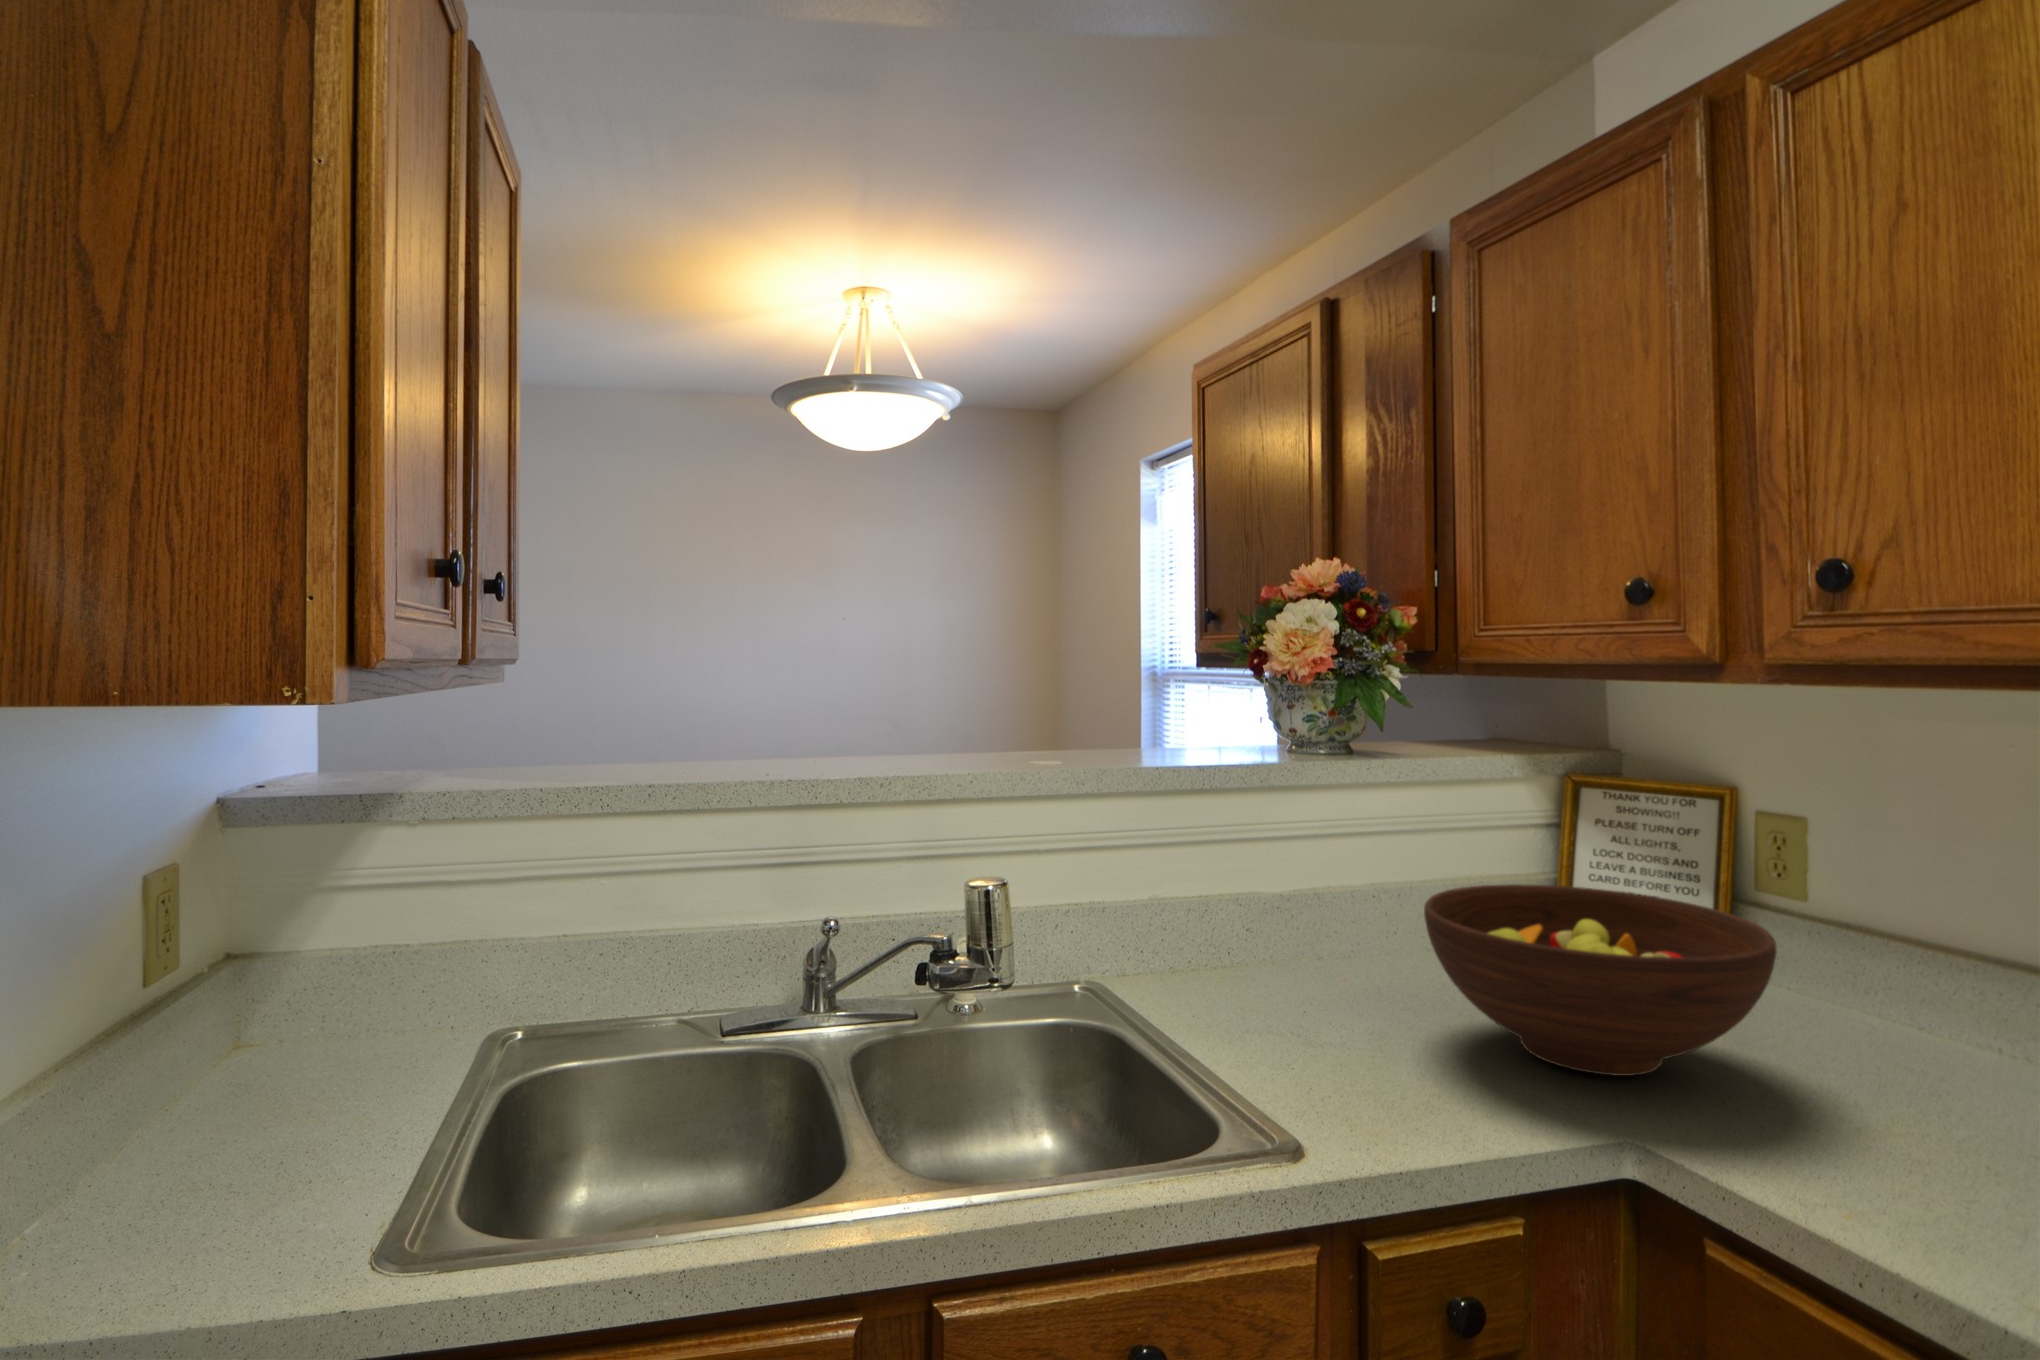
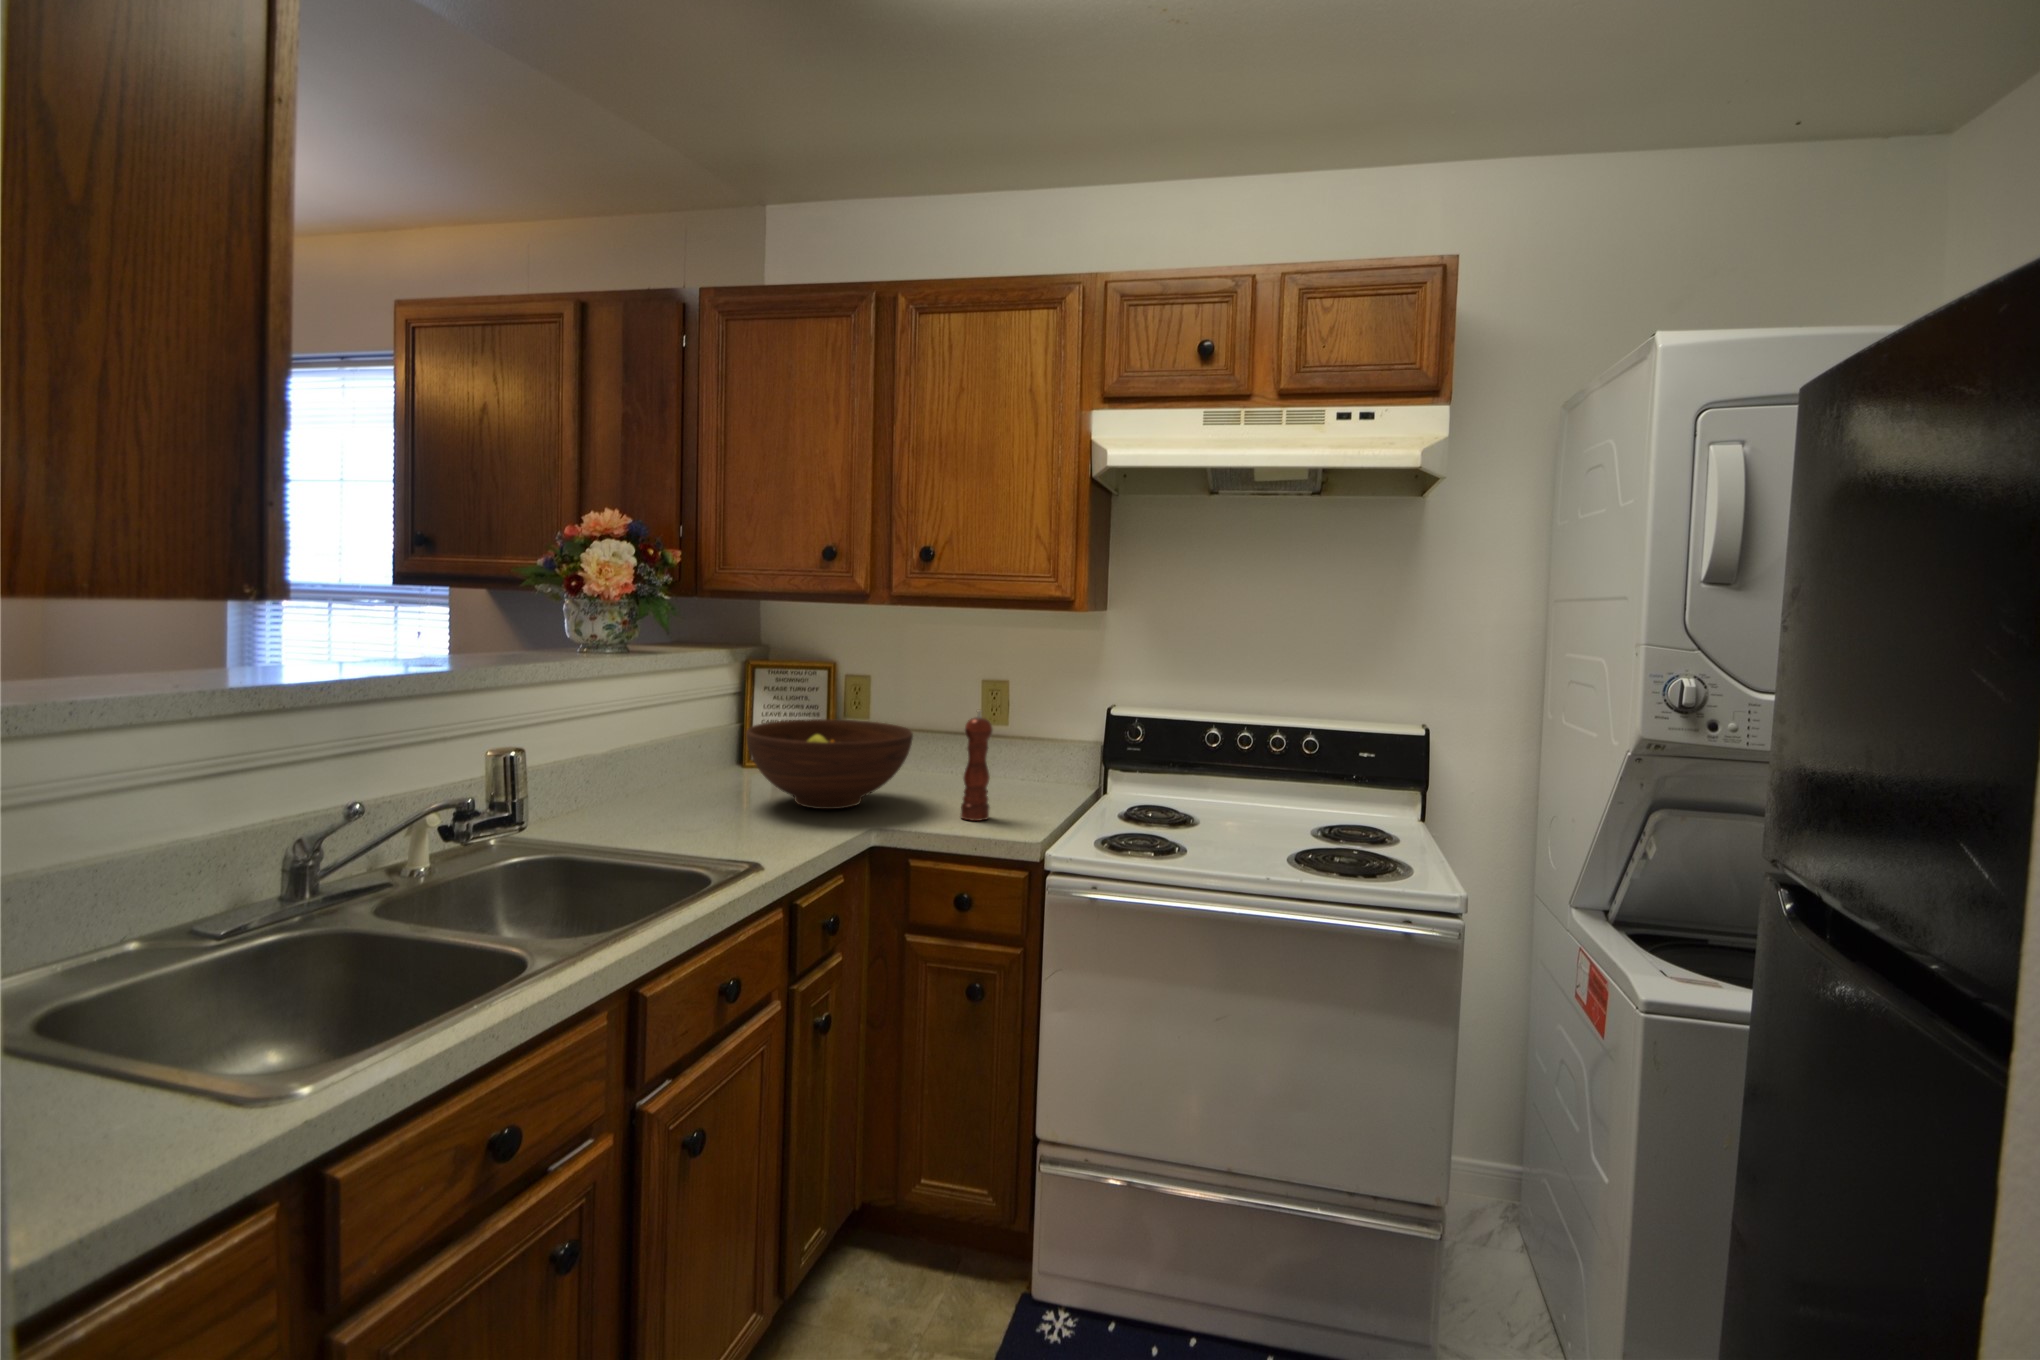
pepper mill: none [1865,926,1956,1207] -> present [960,710,993,821]

